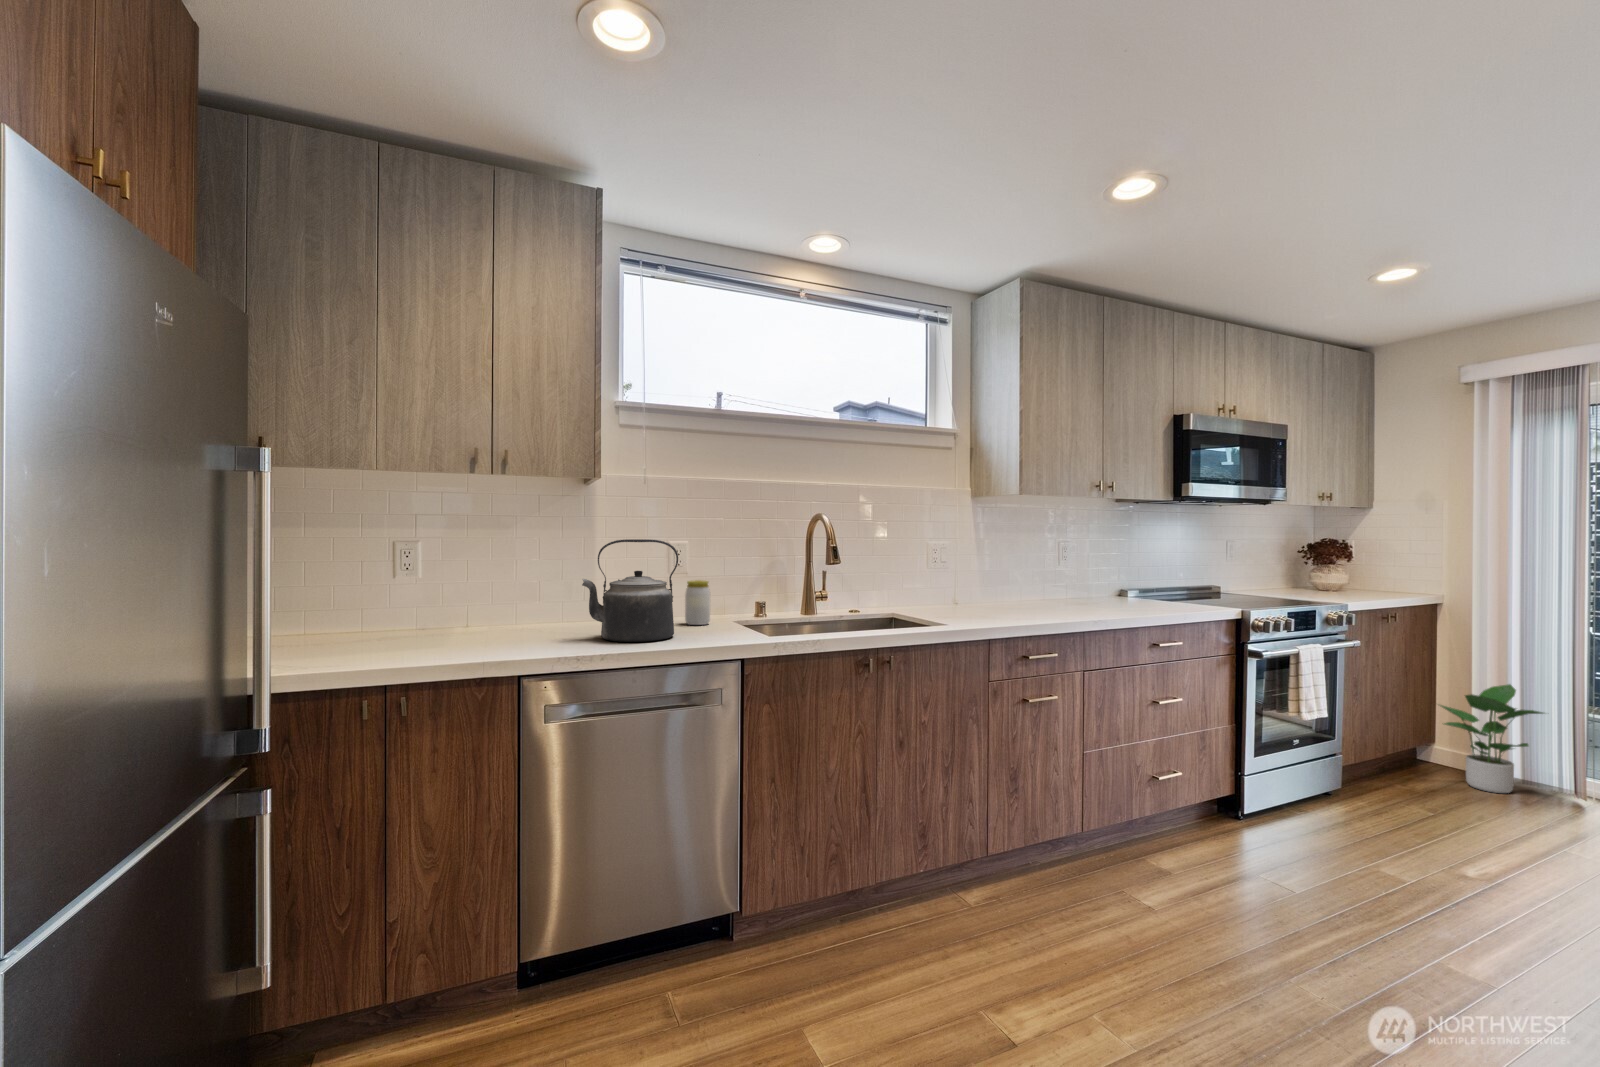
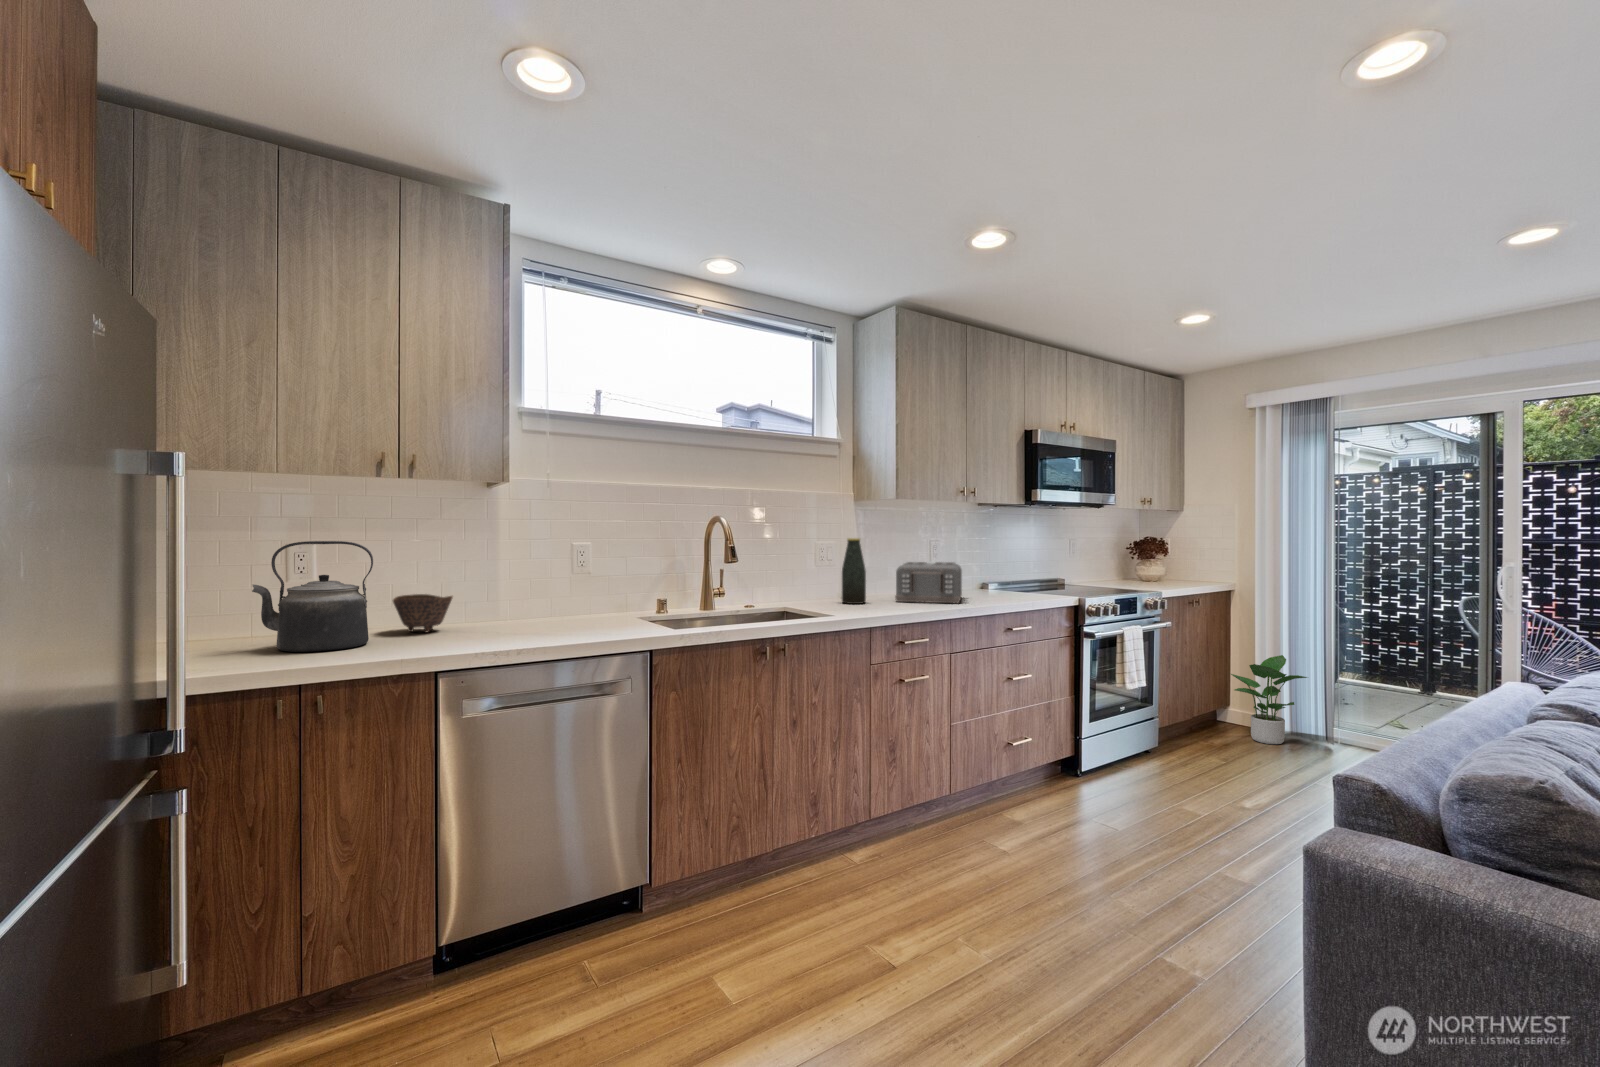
kettle: present [582,539,678,642] -> present [252,541,373,652]
bottle: none [958,539,985,611] -> present [842,538,866,604]
toaster: none [1019,565,1097,613] -> present [895,562,962,603]
jar: present [685,580,710,625] -> none [590,579,615,622]
bowl: none [488,593,547,632] -> present [393,594,453,632]

